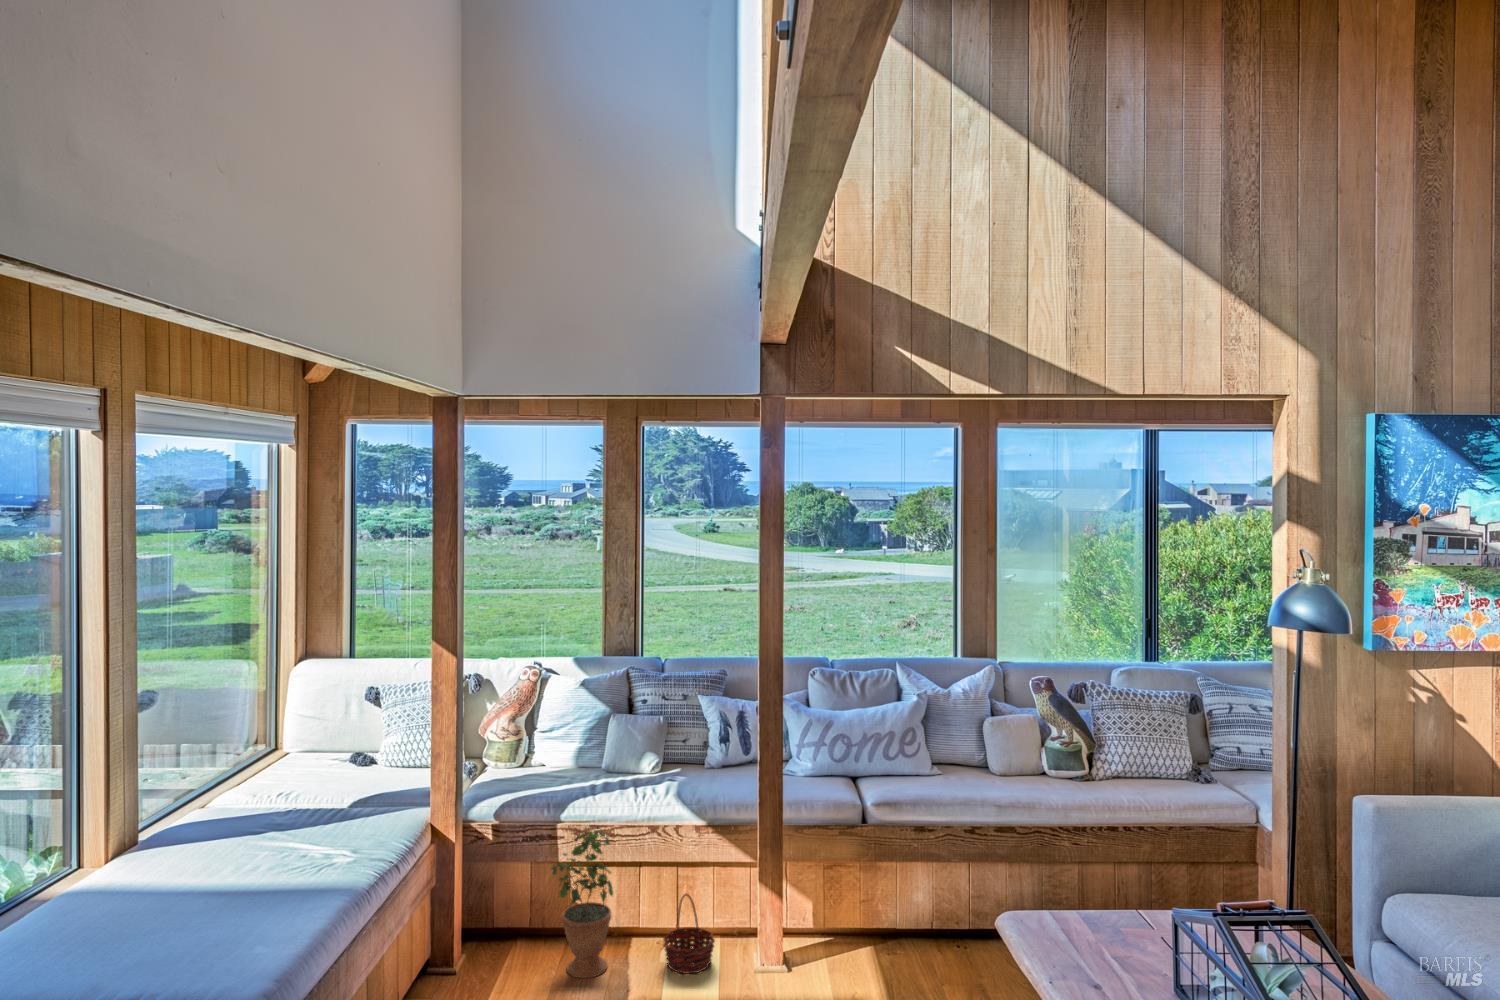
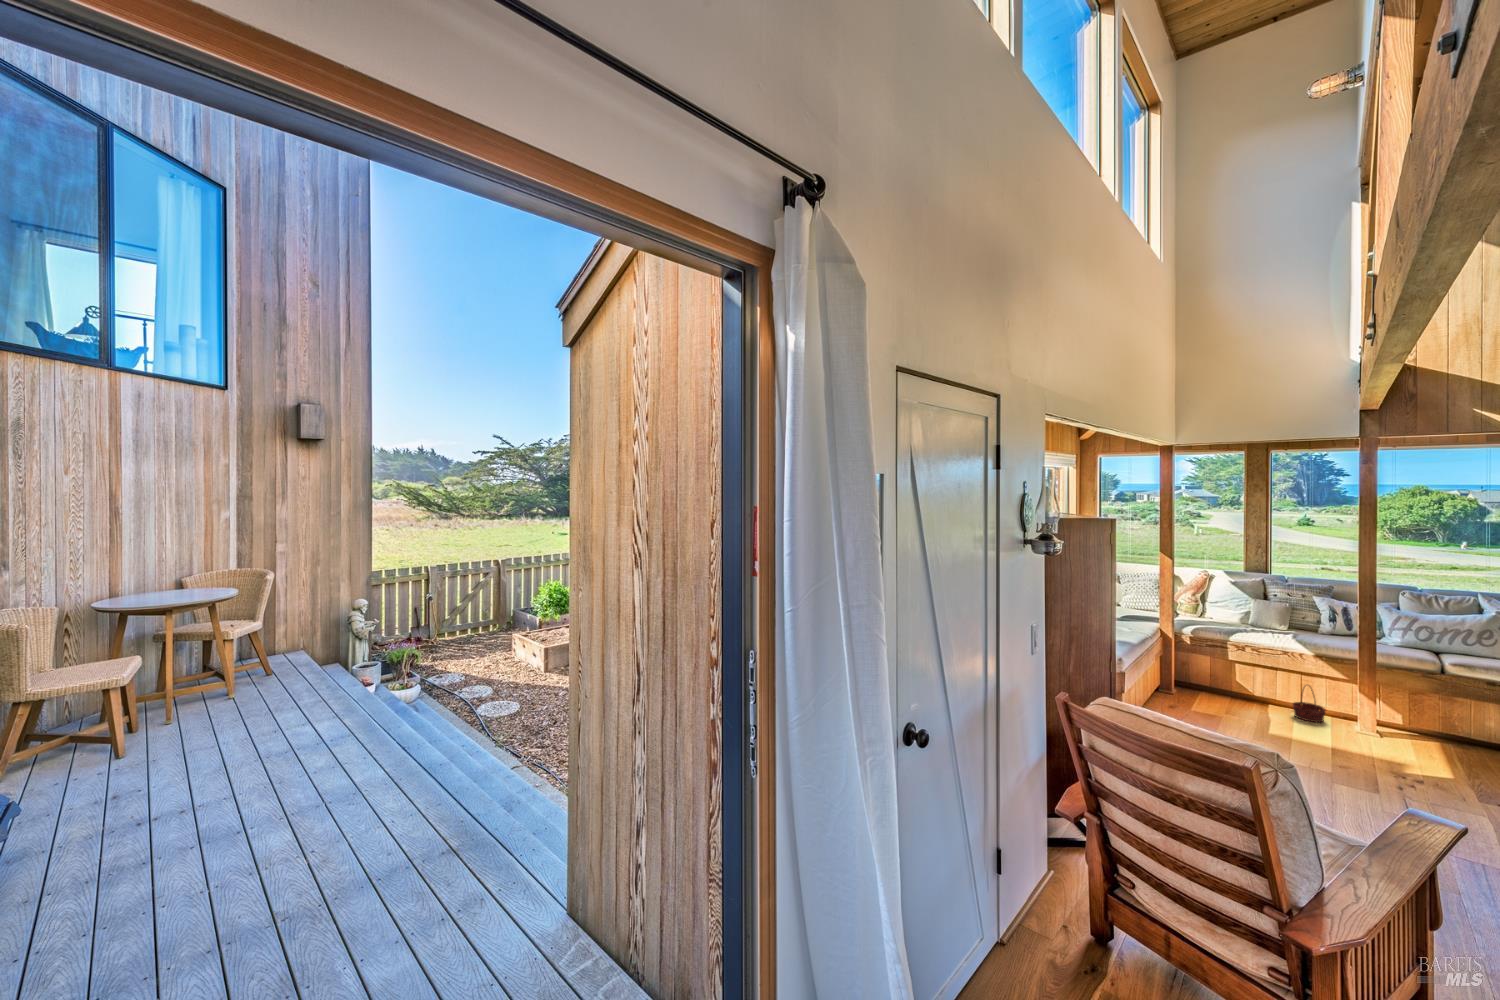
potted plant: present [551,826,613,978] -> none [1225,641,1261,710]

